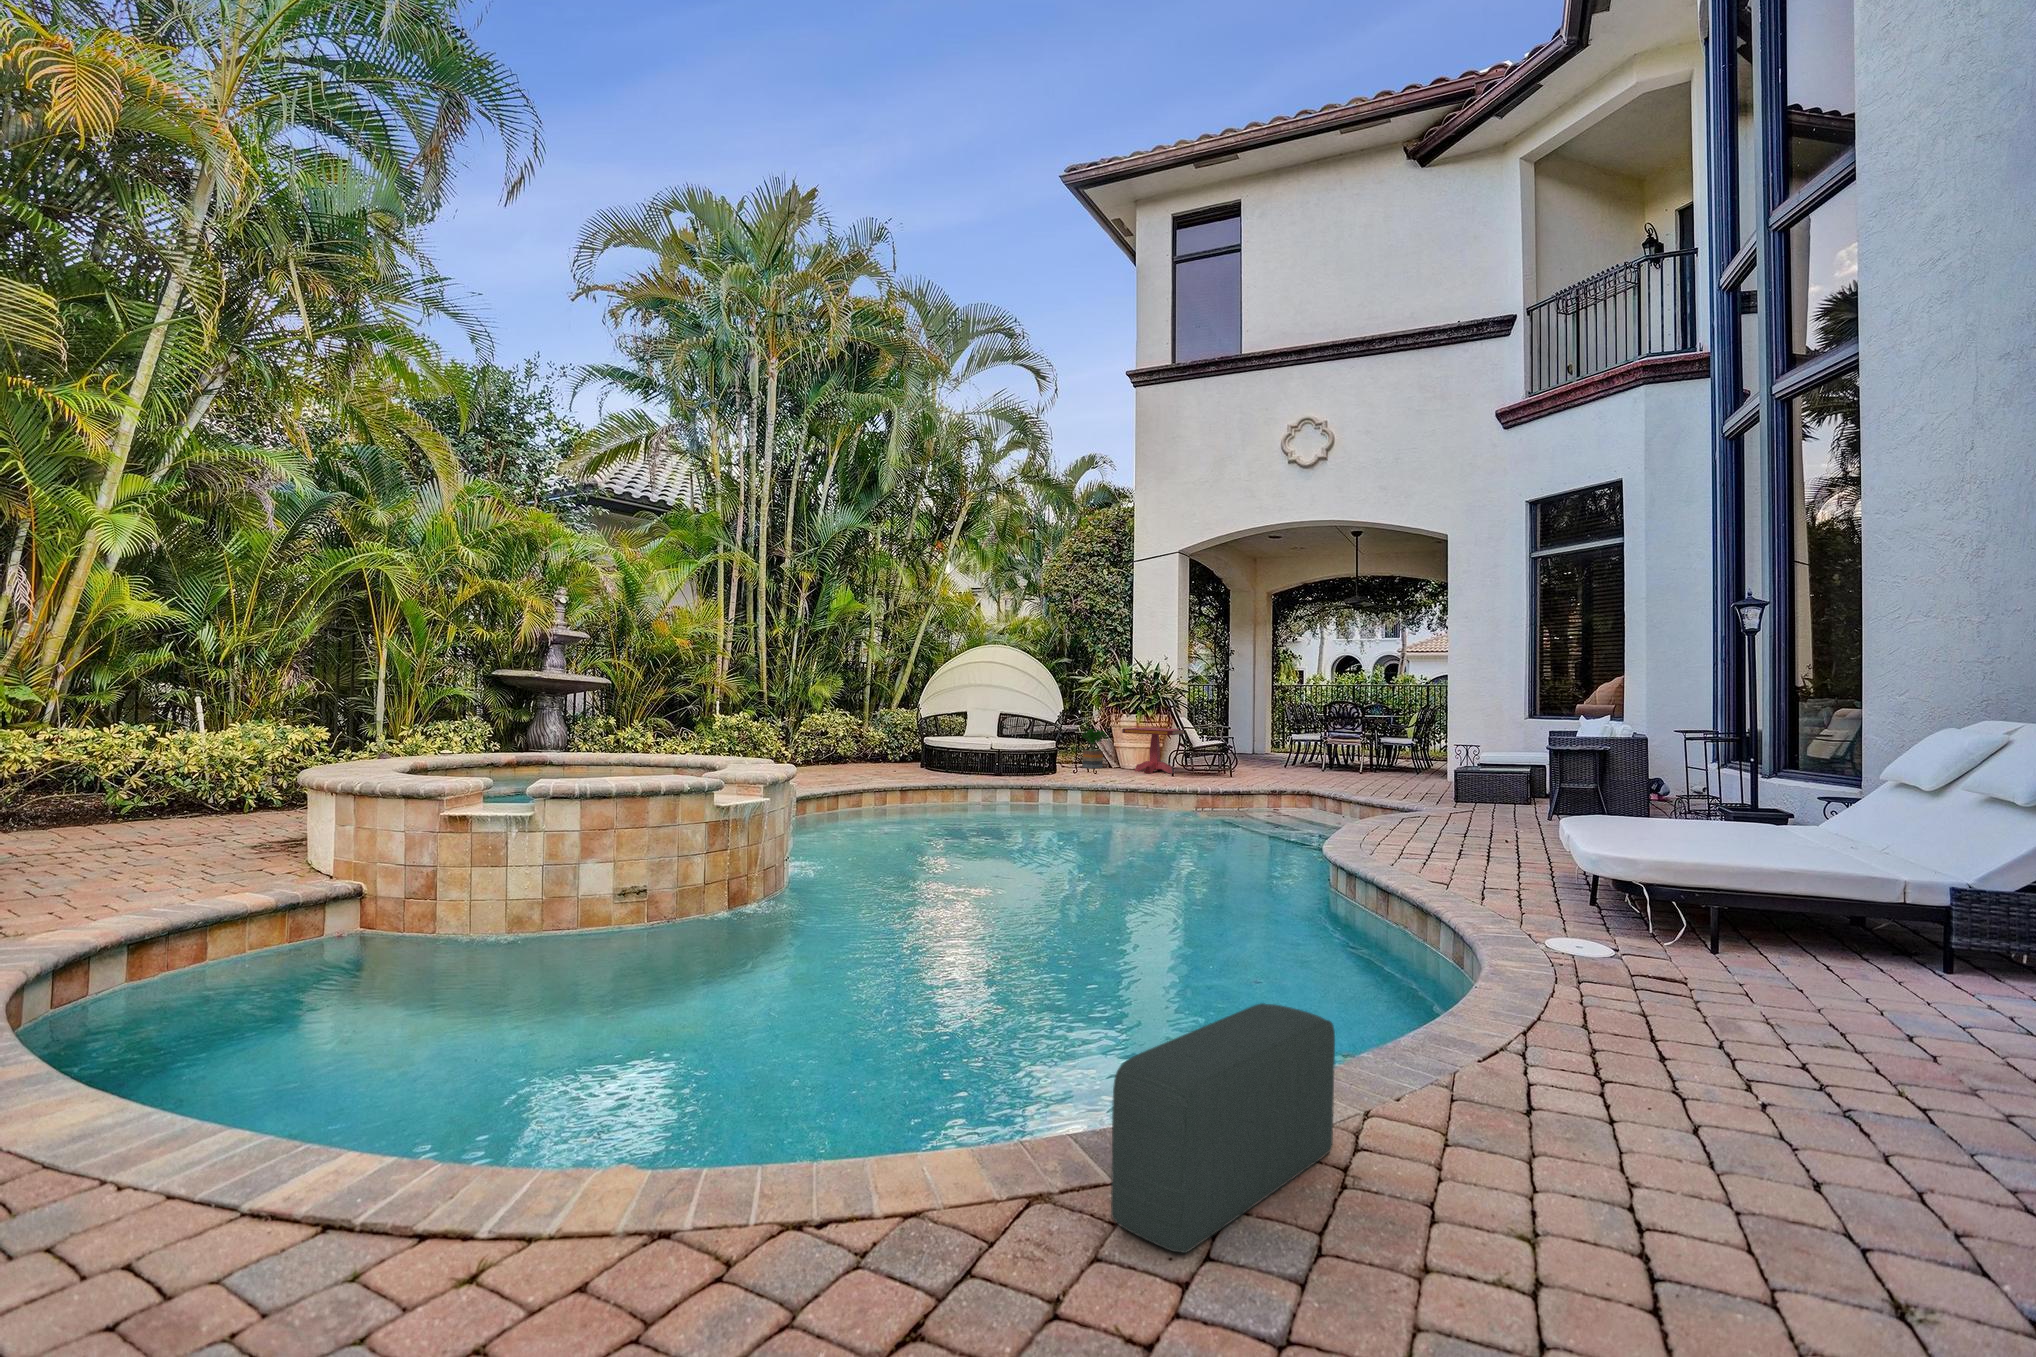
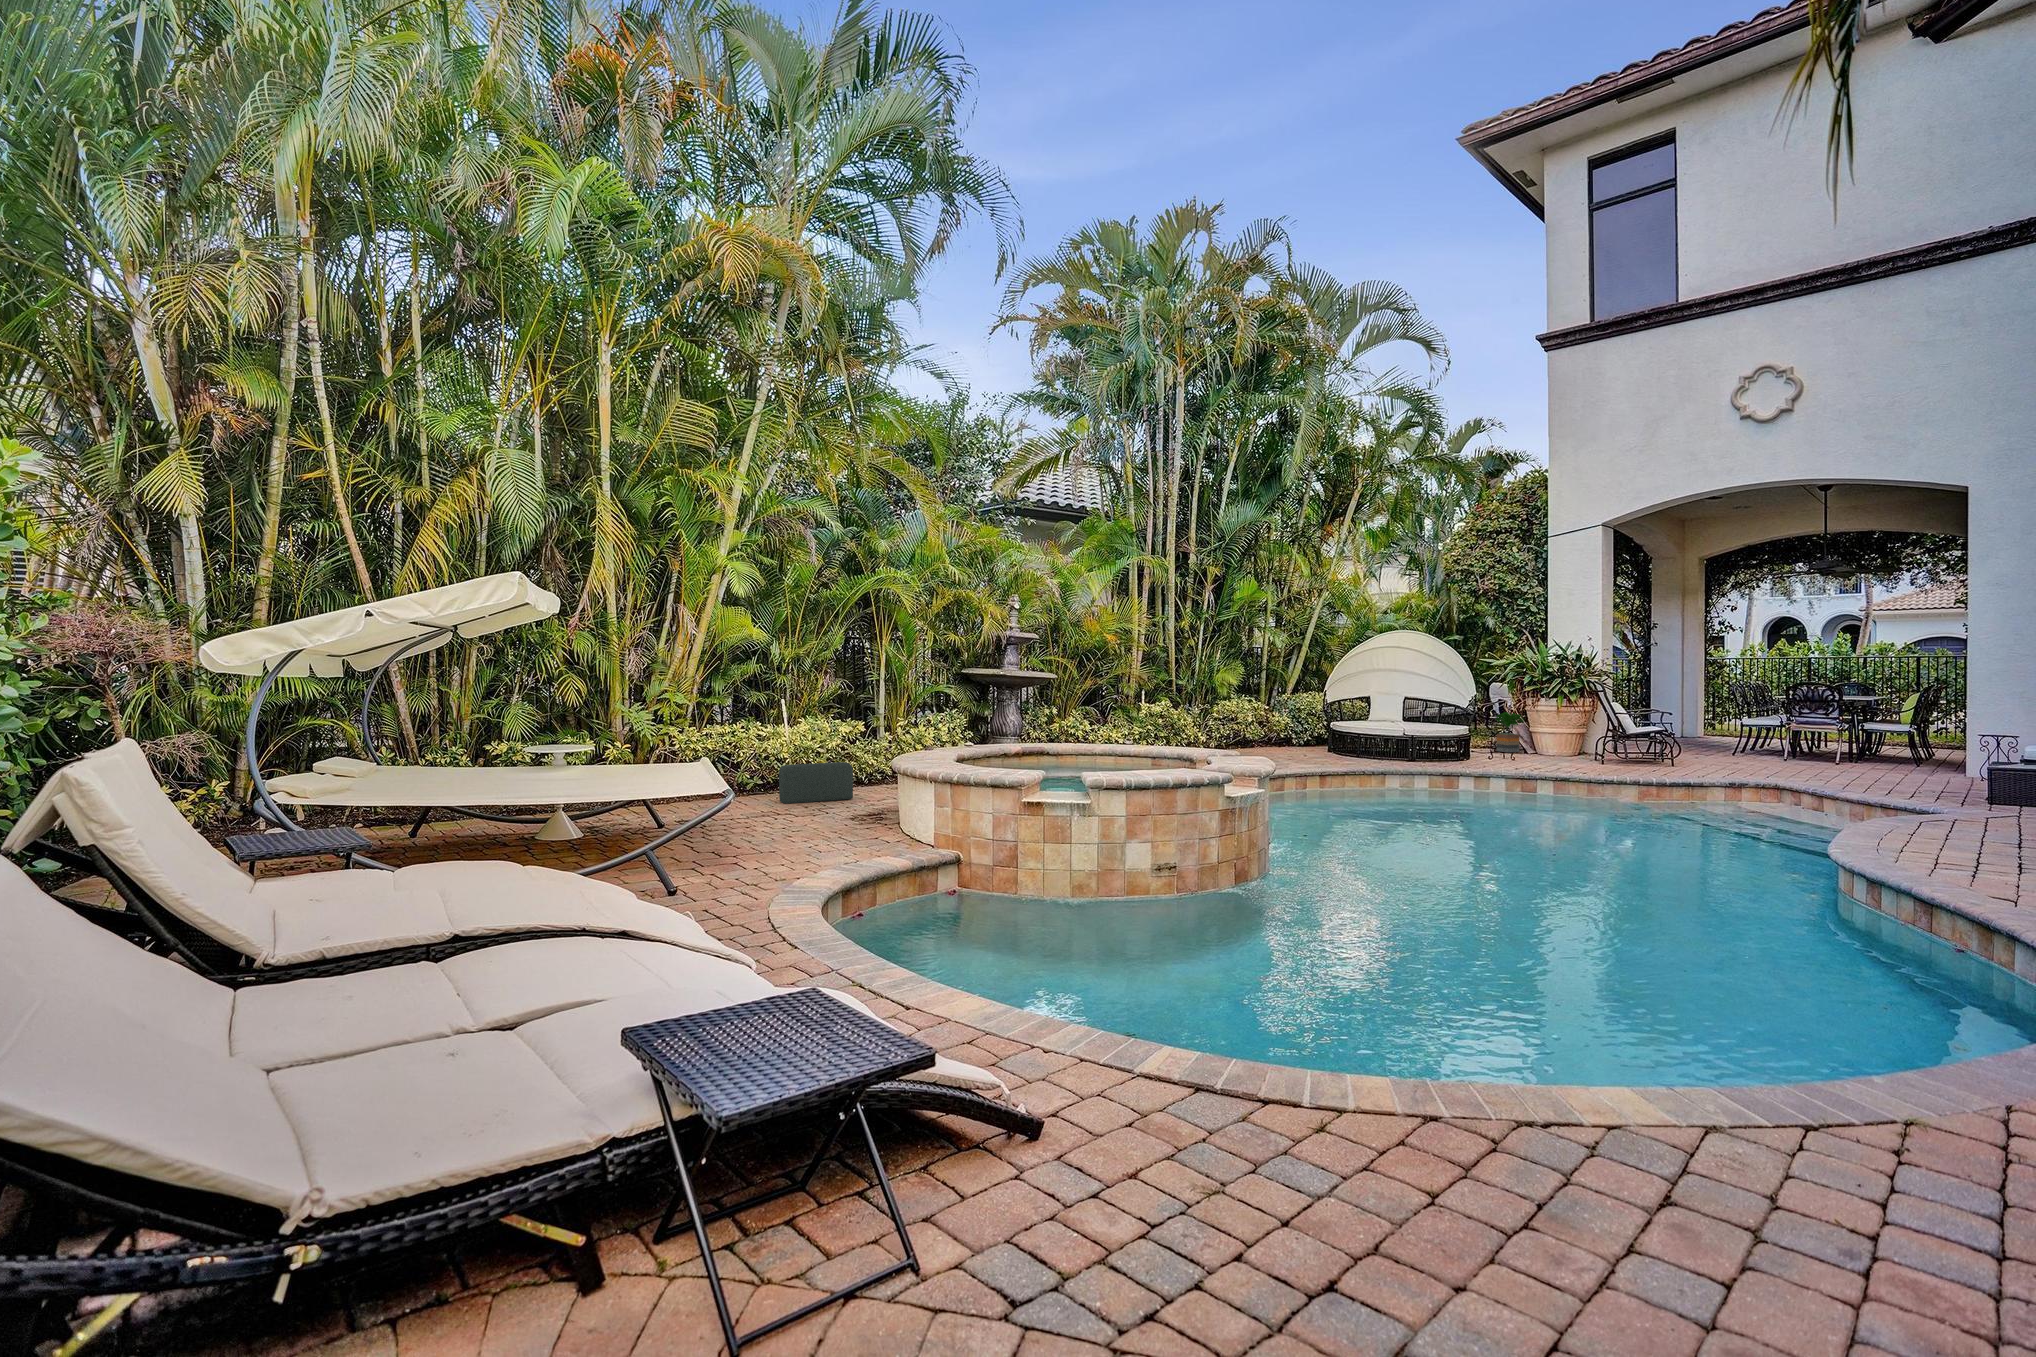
side table: present [1122,728,1184,773] -> none [1544,710,1620,759]
pouf: present [1111,1003,1335,1253] -> present [779,762,853,804]

